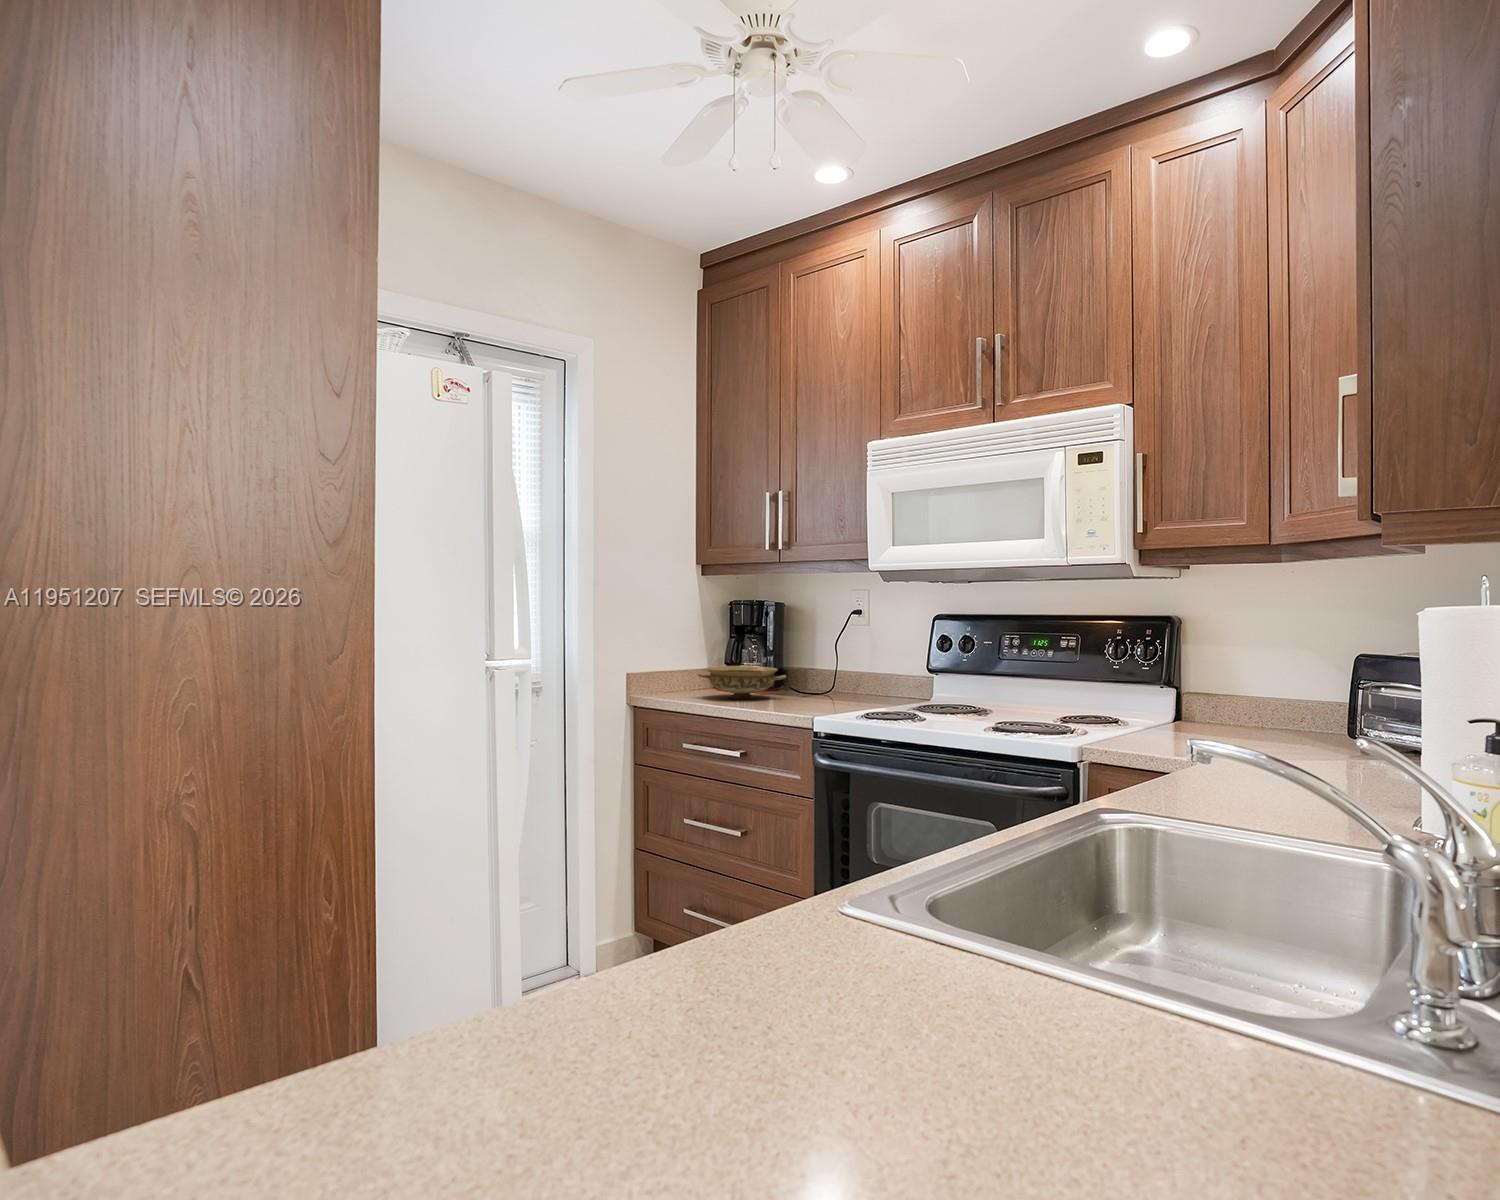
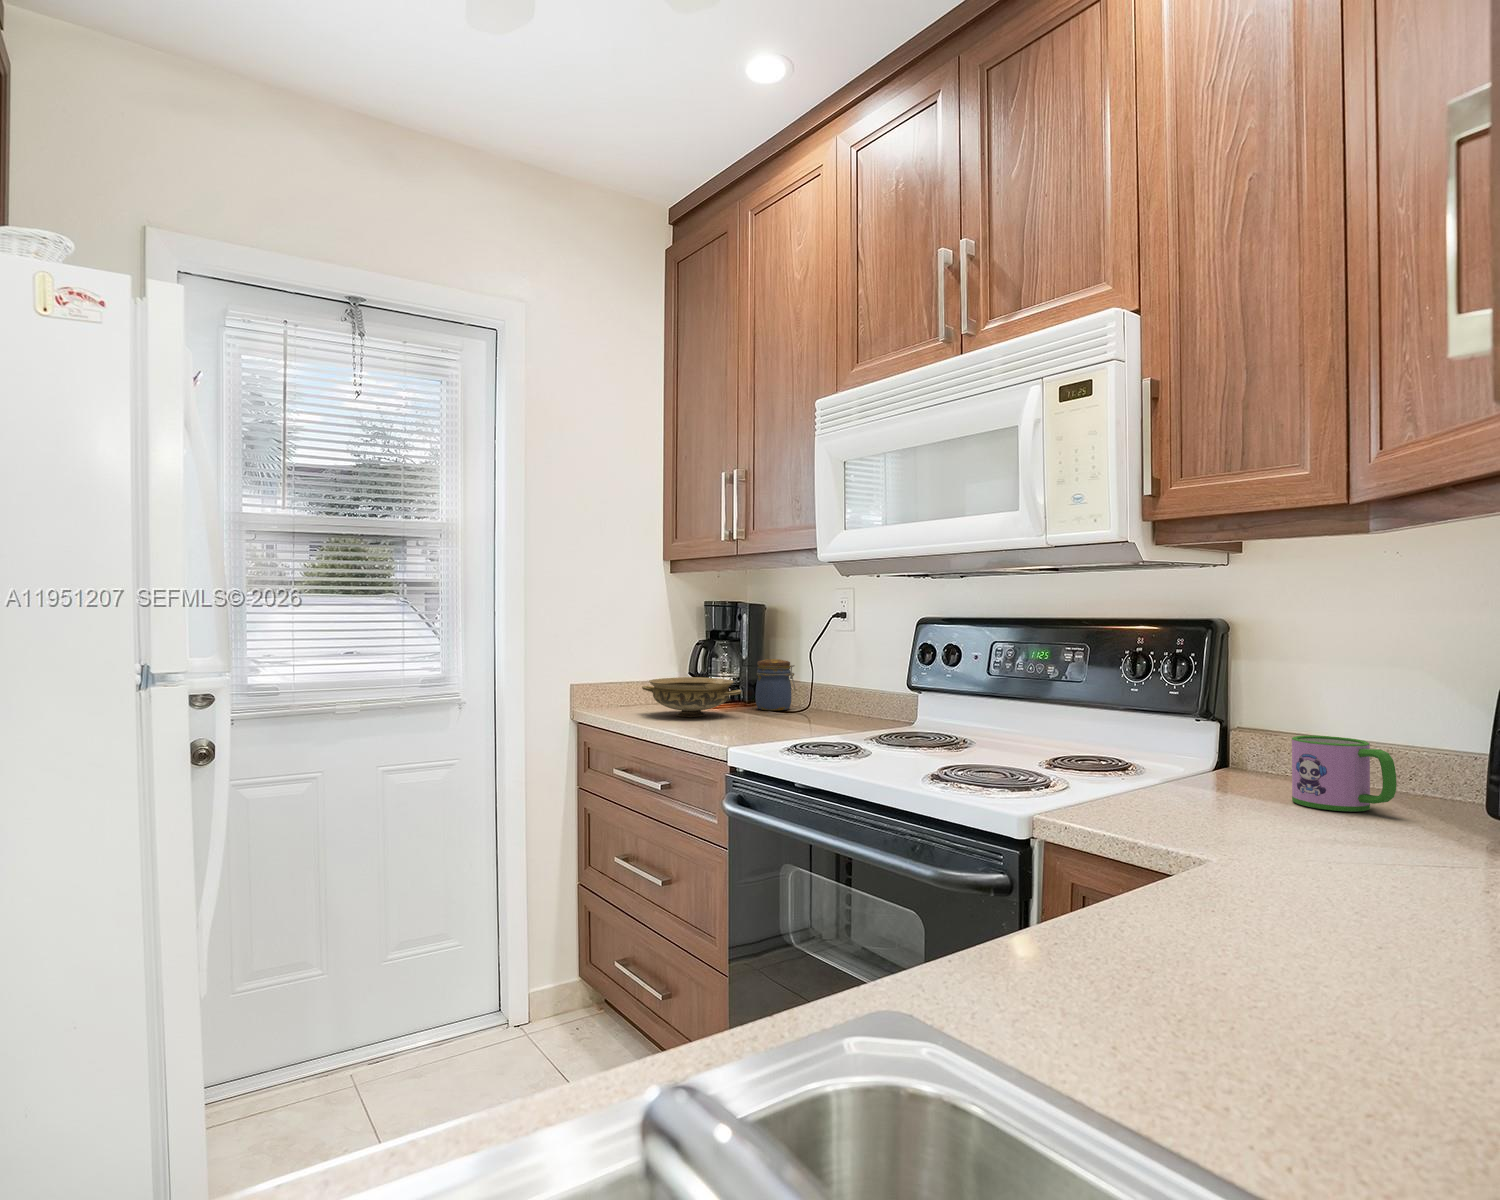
jar: none [784,650,817,693] -> present [756,659,795,710]
mug: none [1233,693,1297,740] -> present [1292,736,1397,811]

